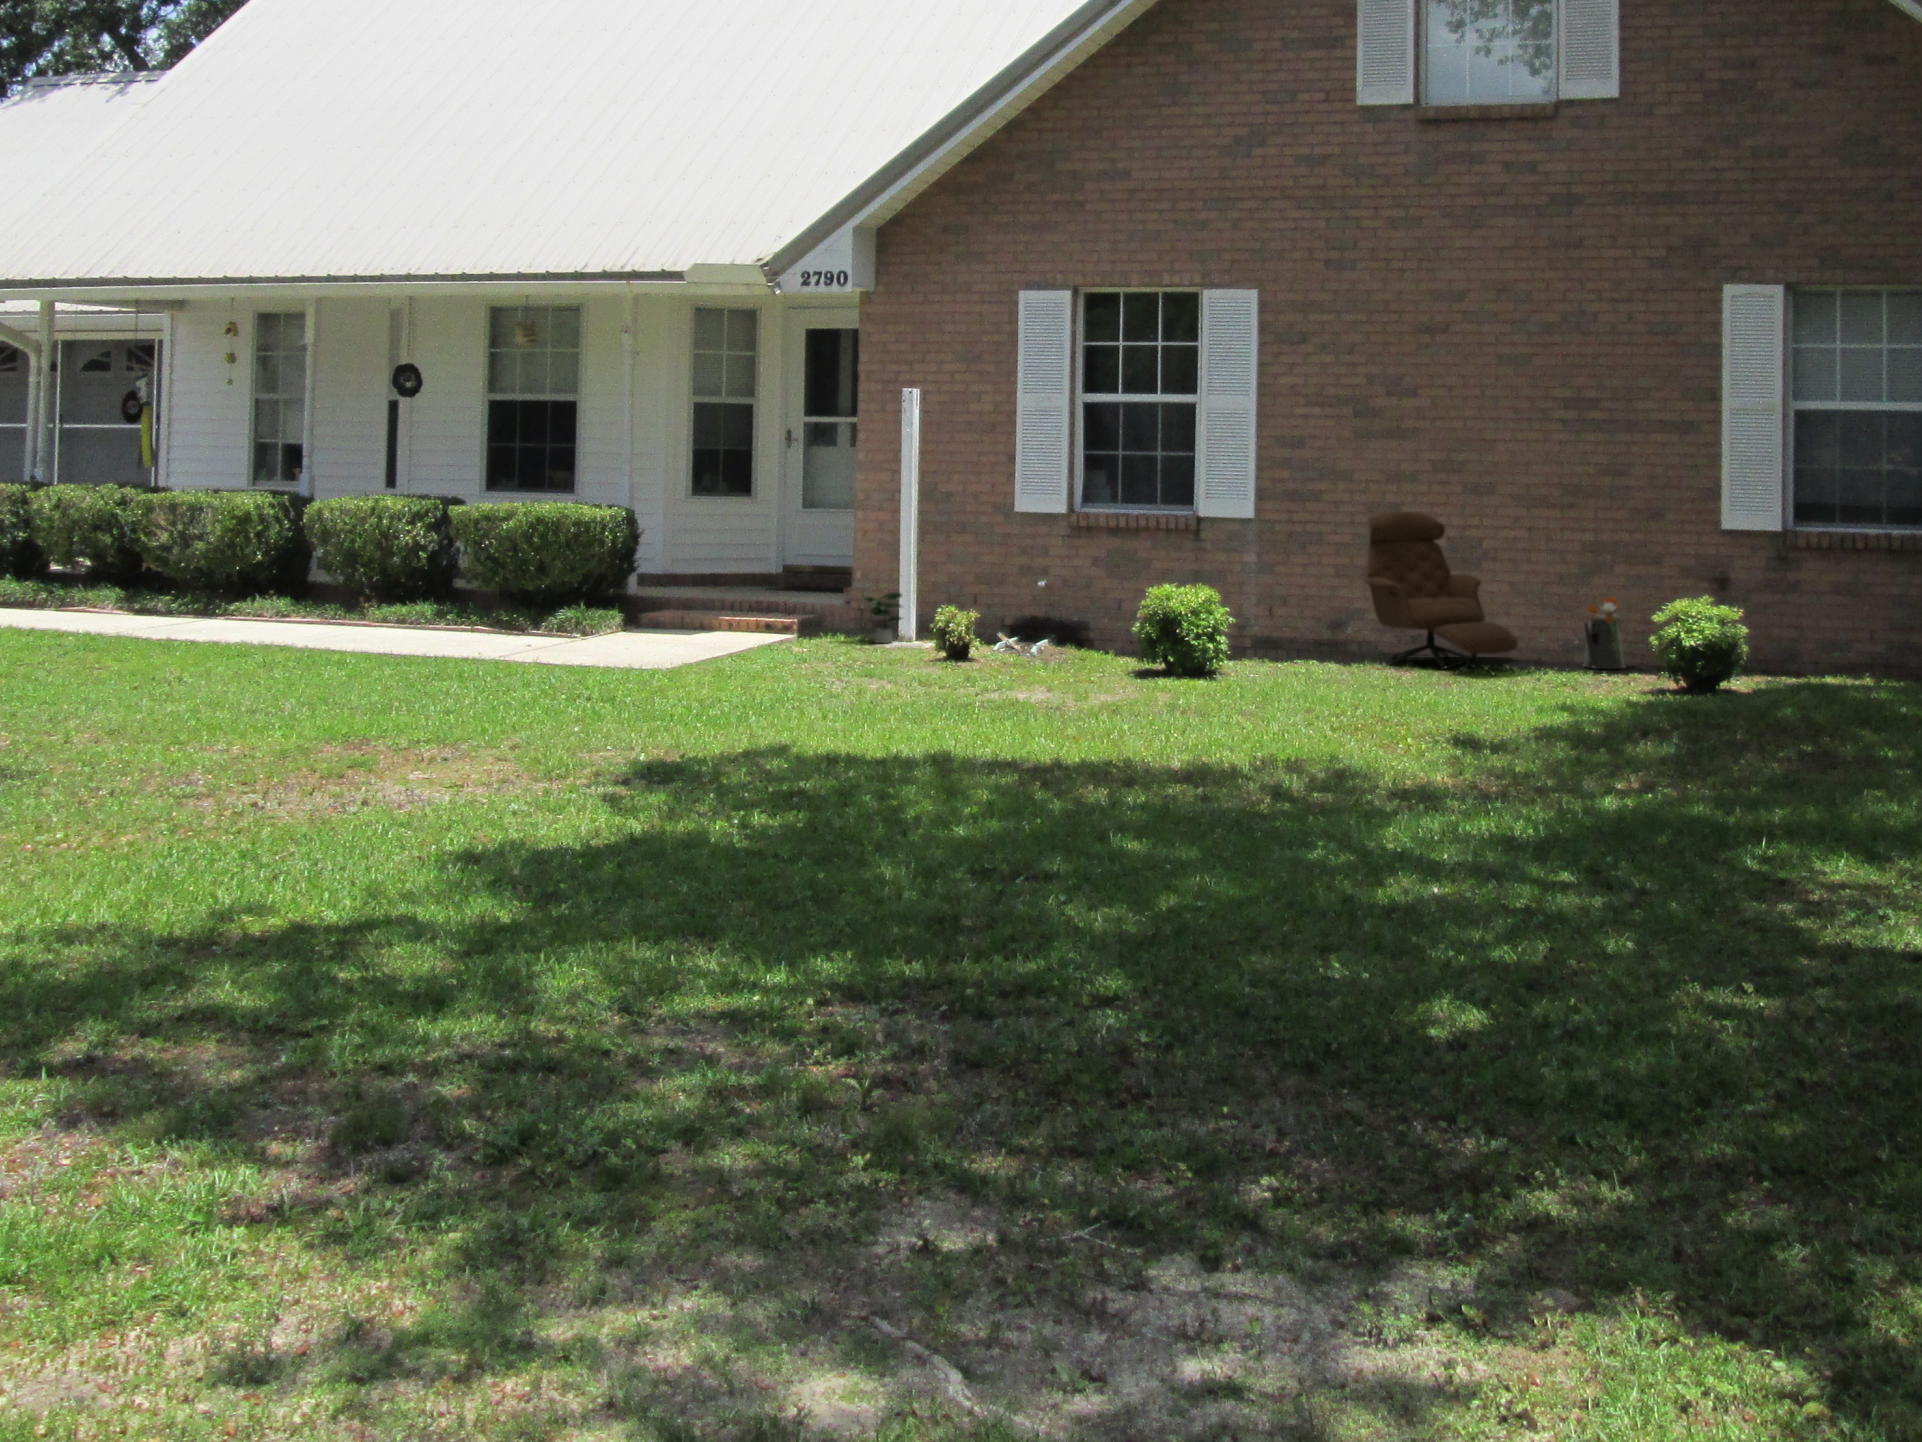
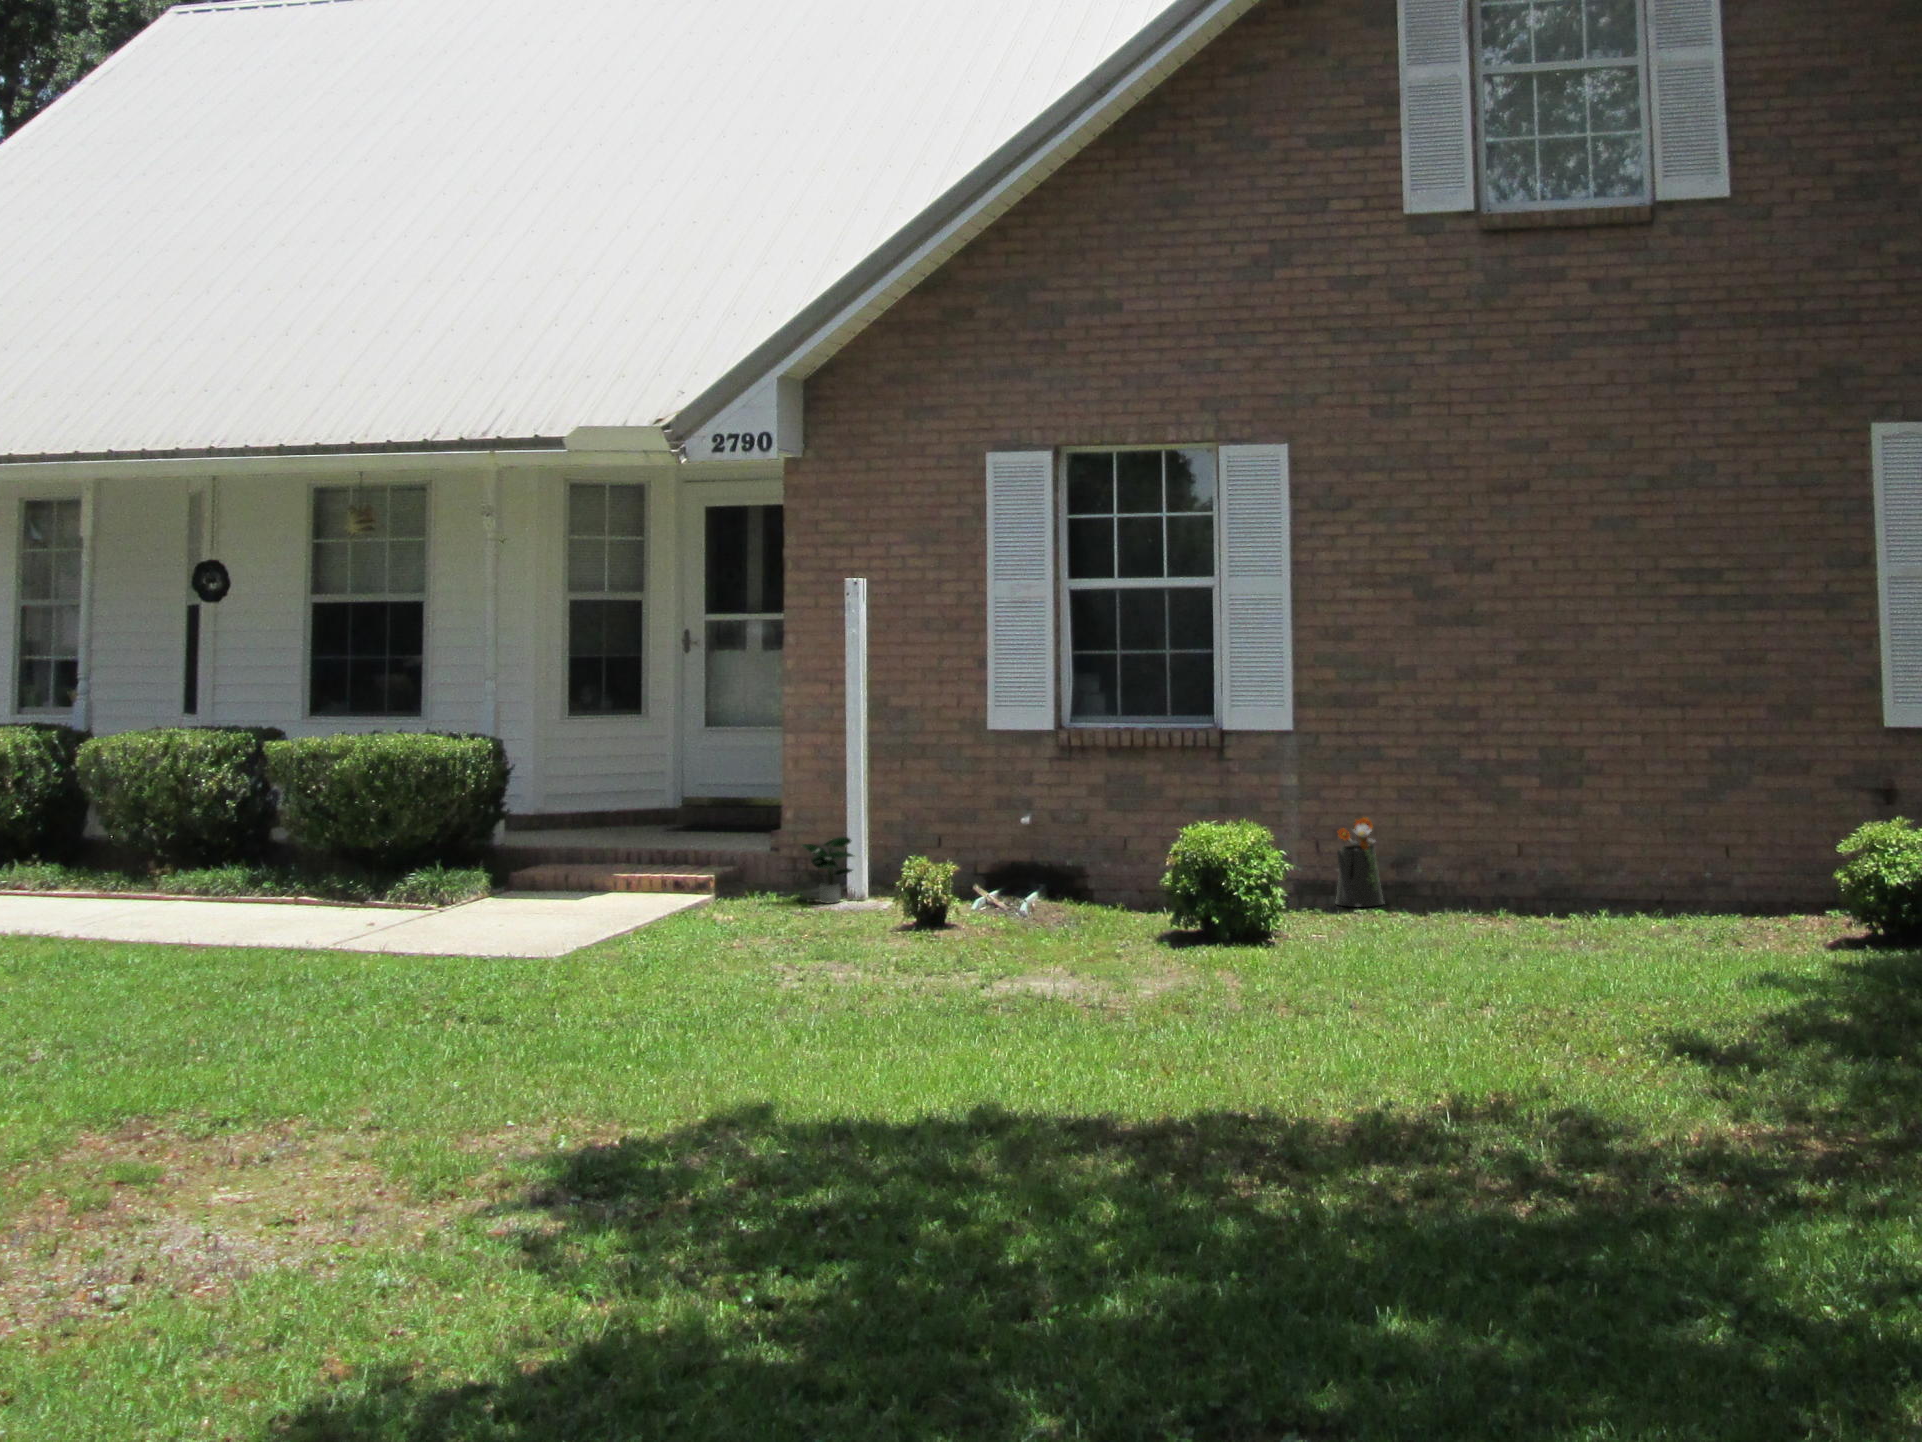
lounge chair: present [1365,512,1518,676] -> none [1444,717,1650,928]
watering can: present [1584,597,1624,669] -> present [1335,818,1384,907]

